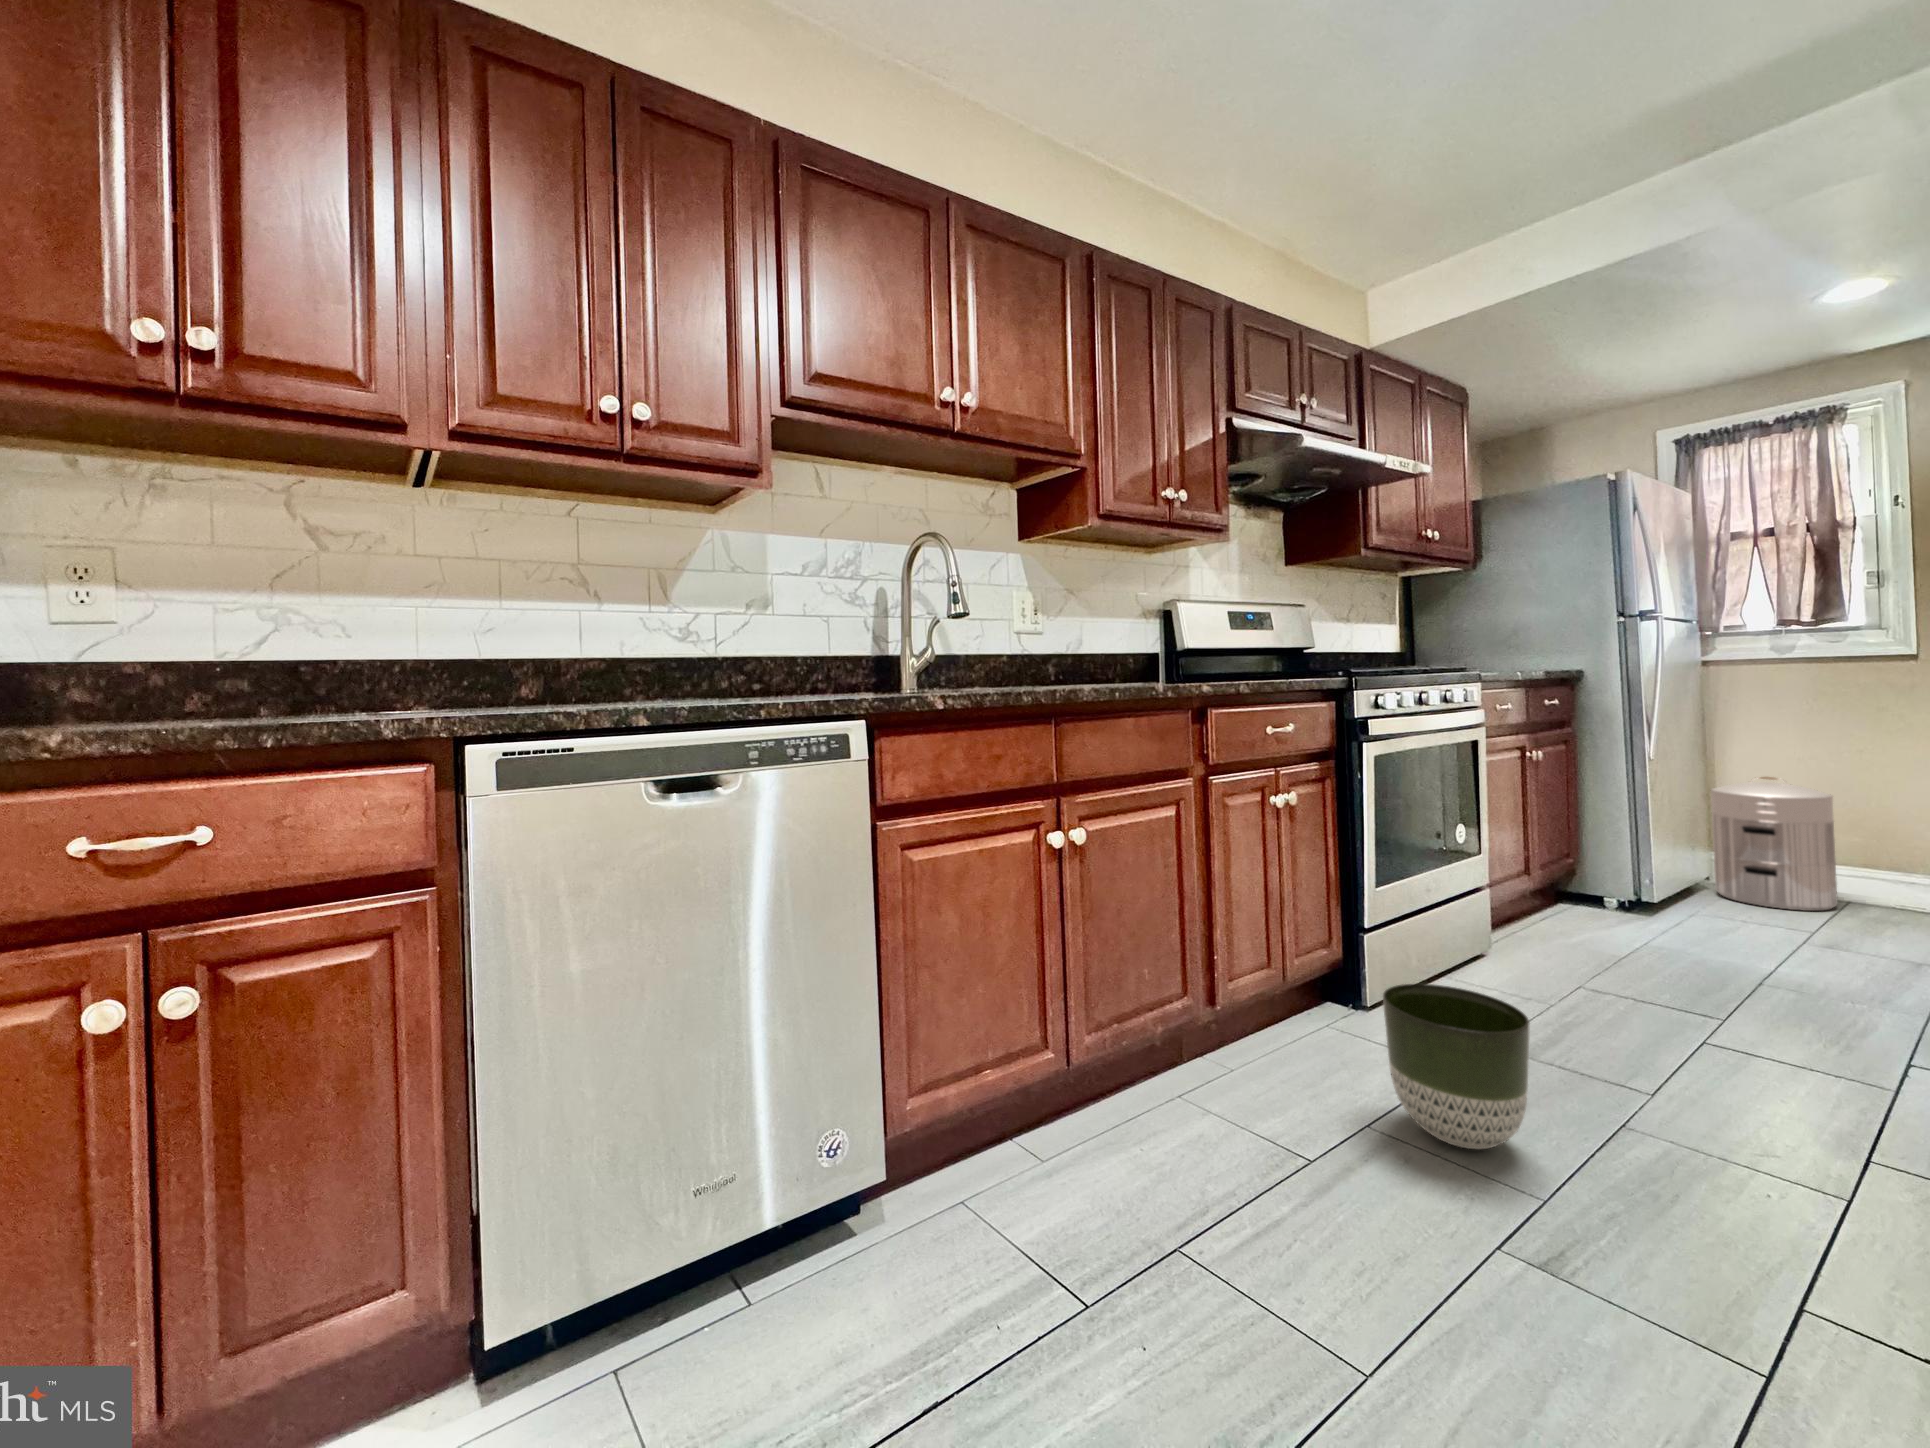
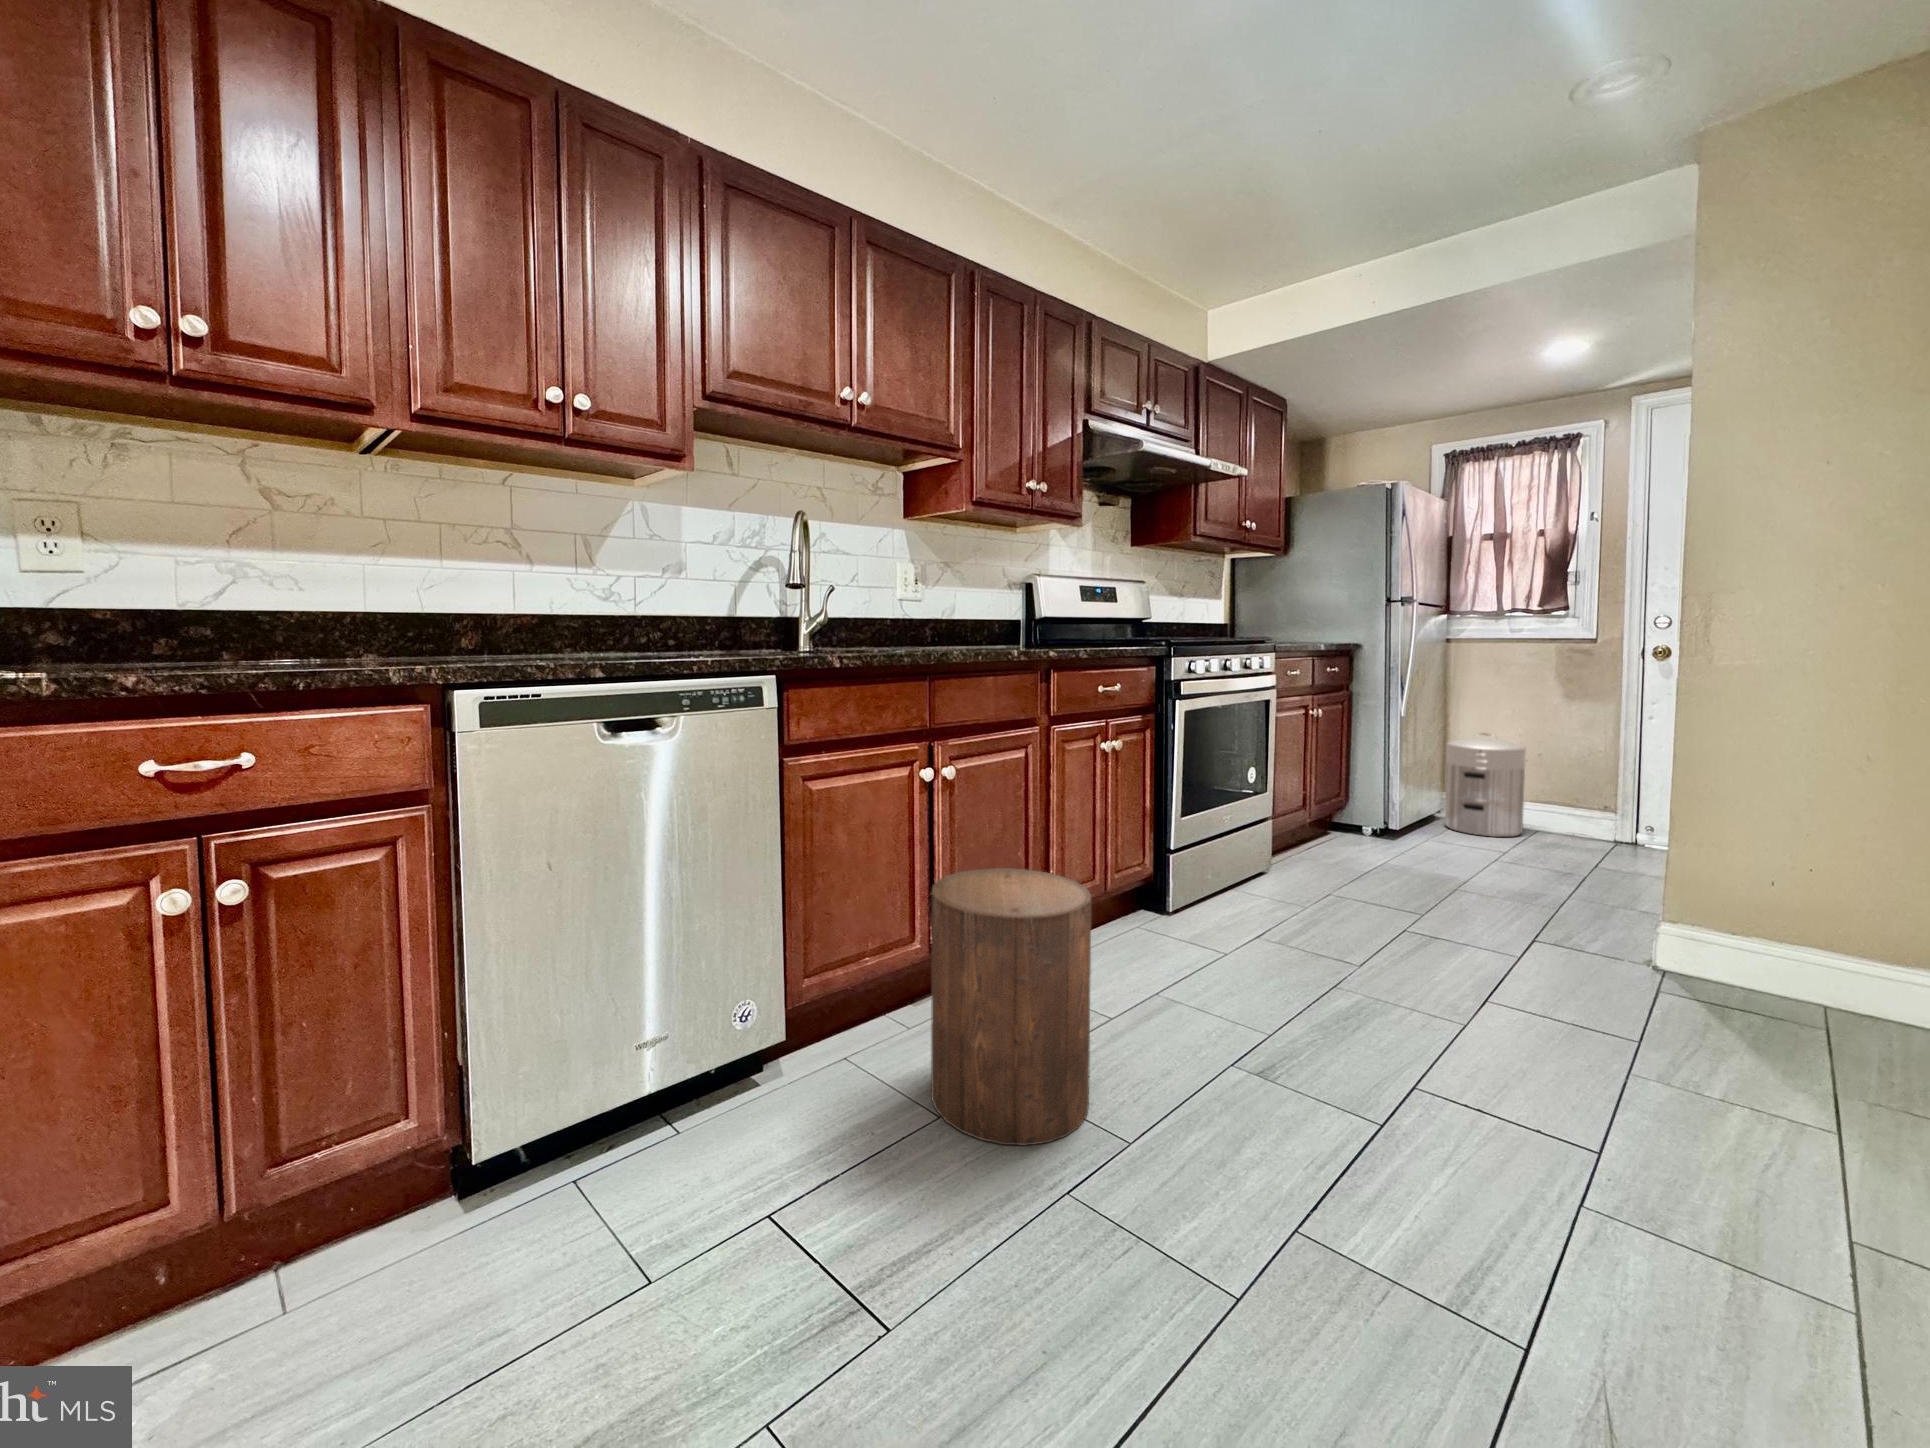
stool: none [1067,965,1304,1389] -> present [931,868,1091,1146]
planter: present [1383,984,1530,1149] -> none [1170,886,1266,1001]

